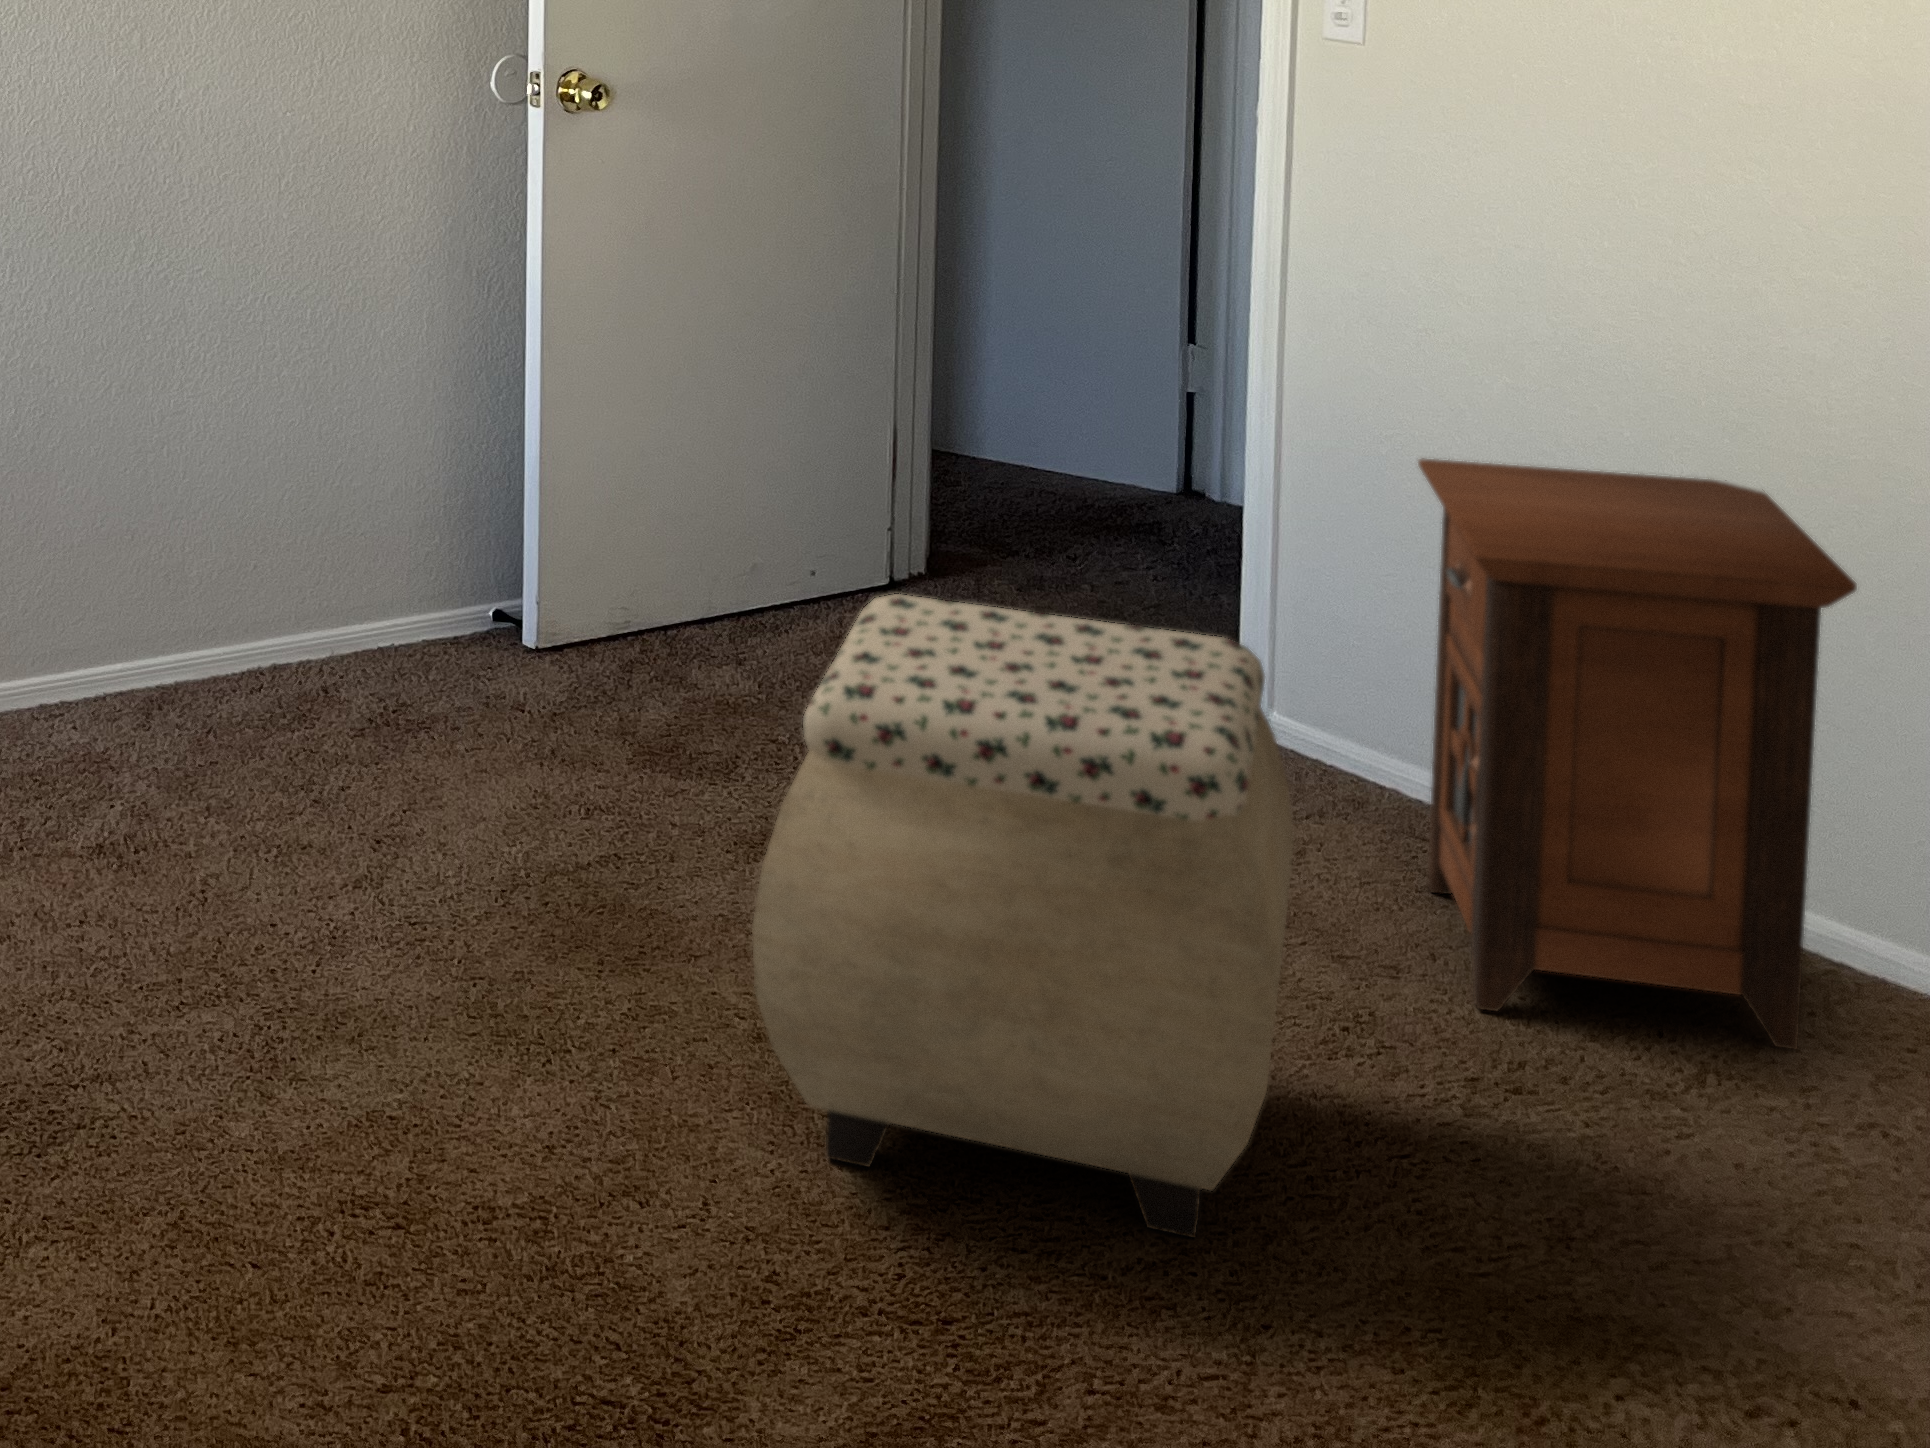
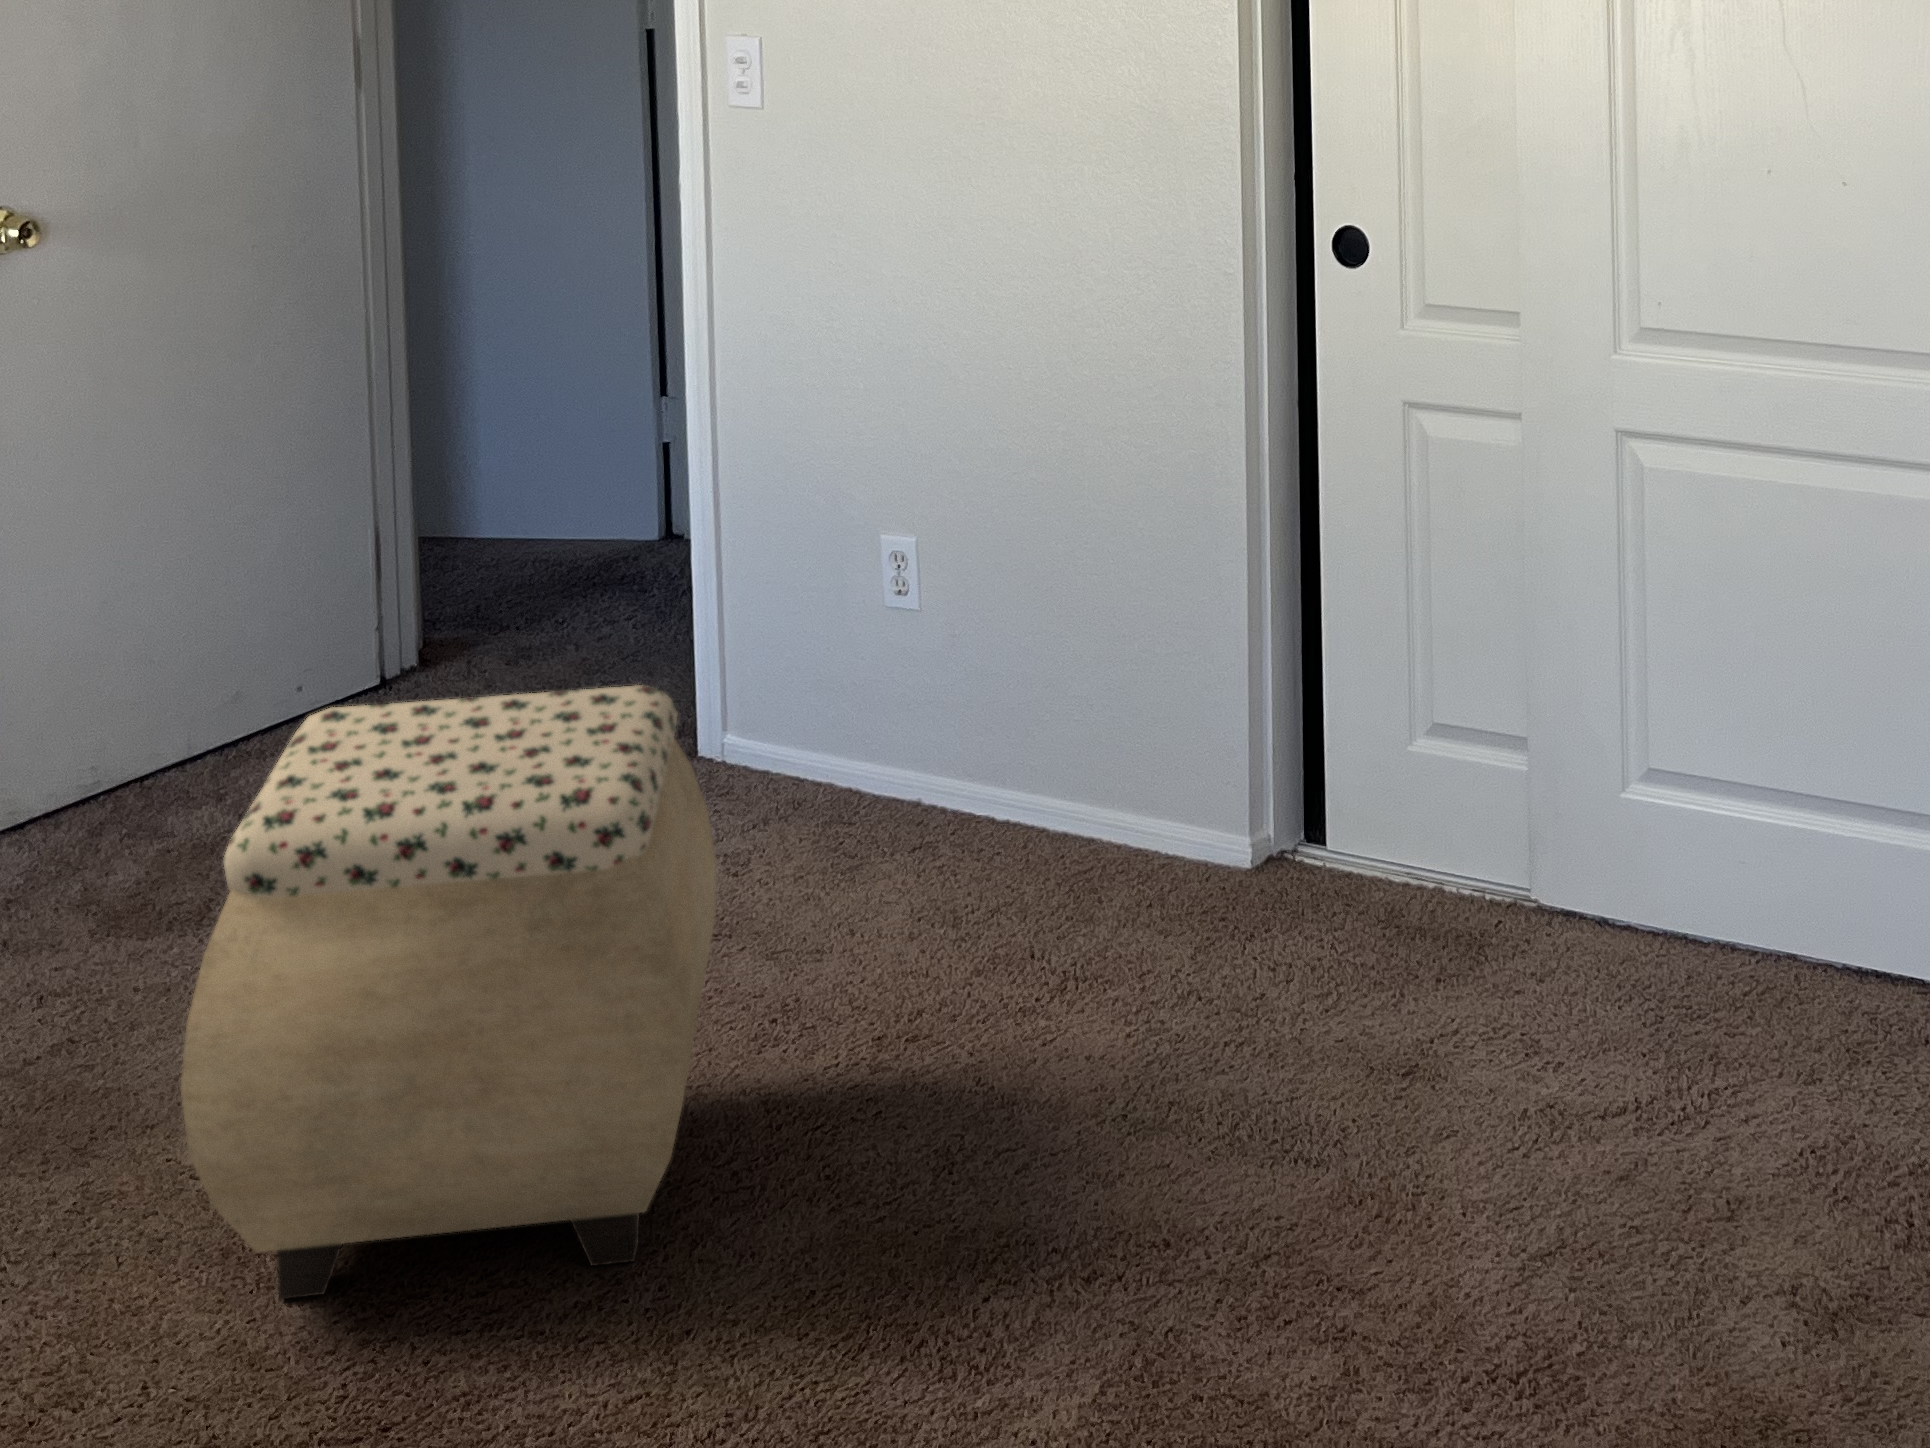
nightstand: present [1418,458,1857,1049] -> none [821,456,1144,966]

